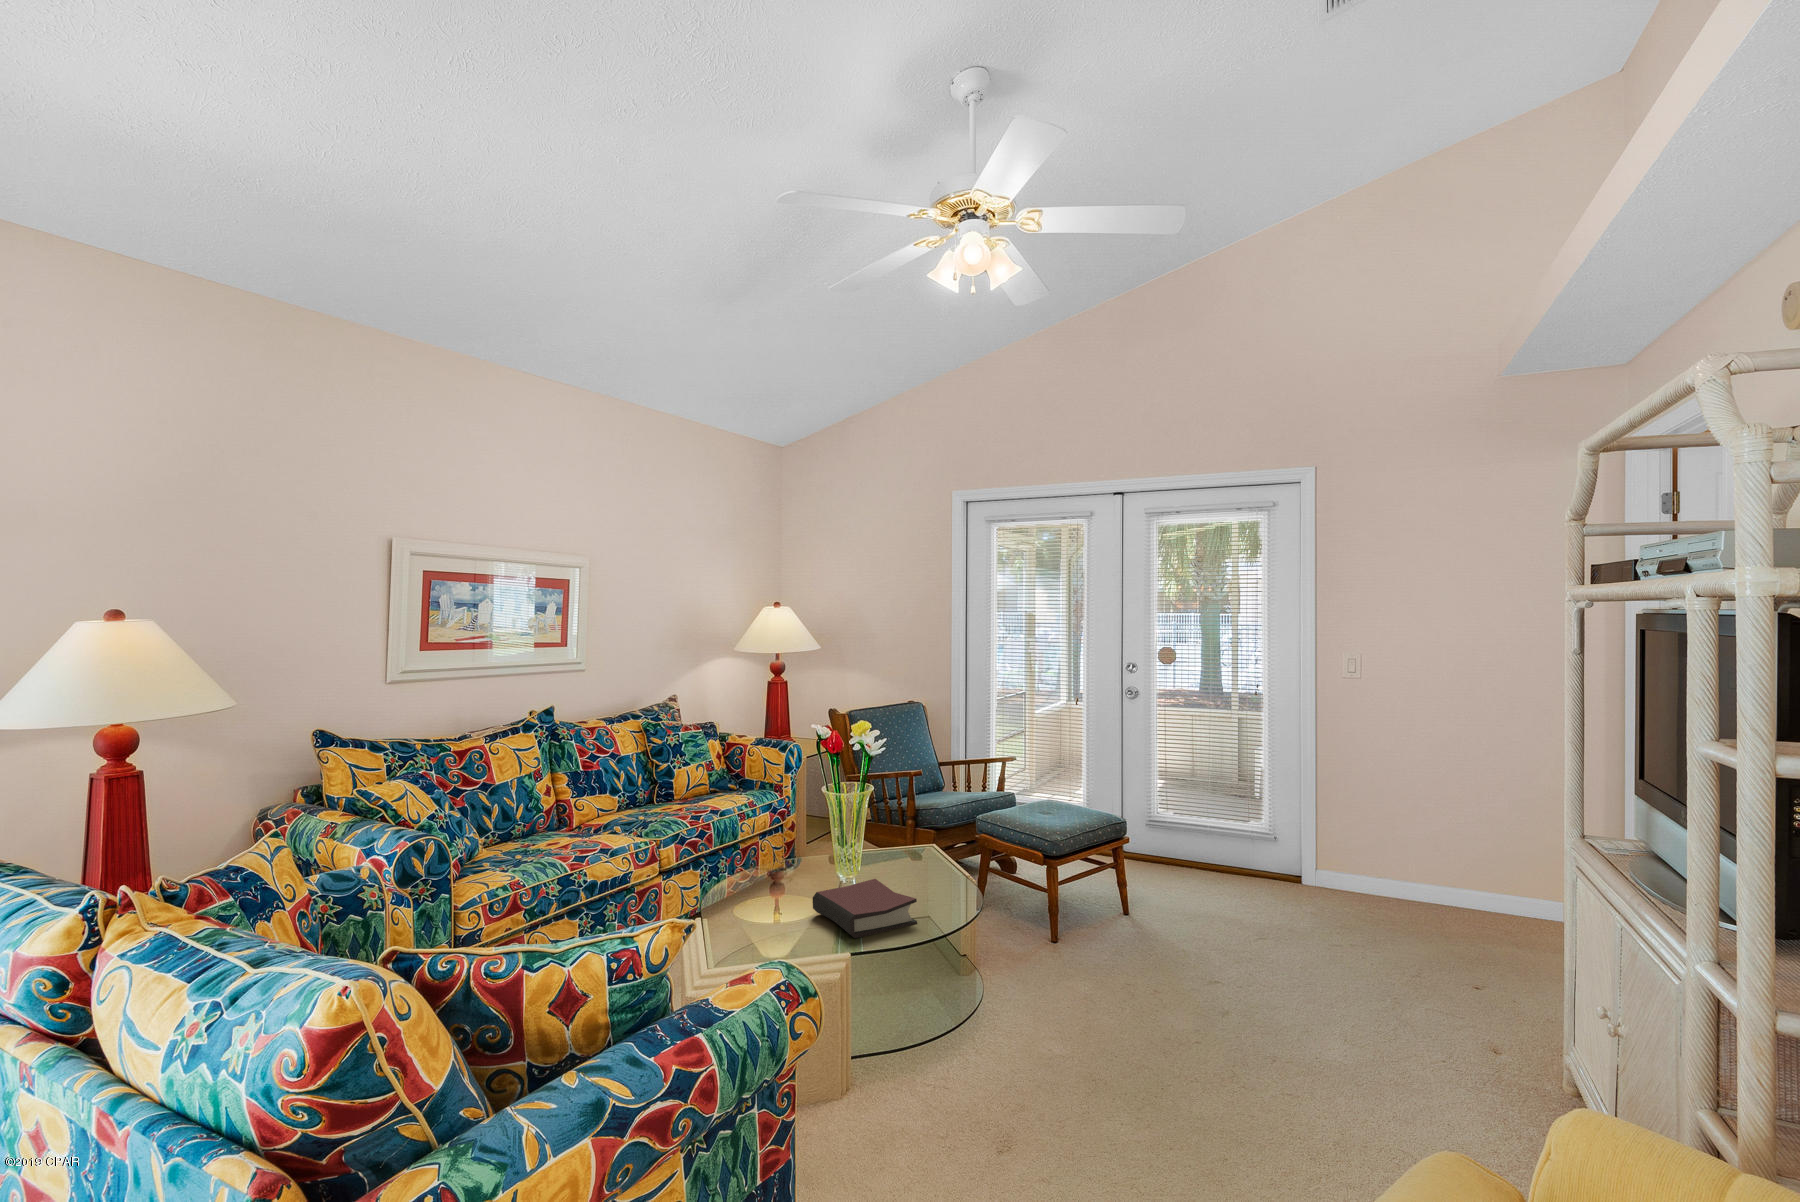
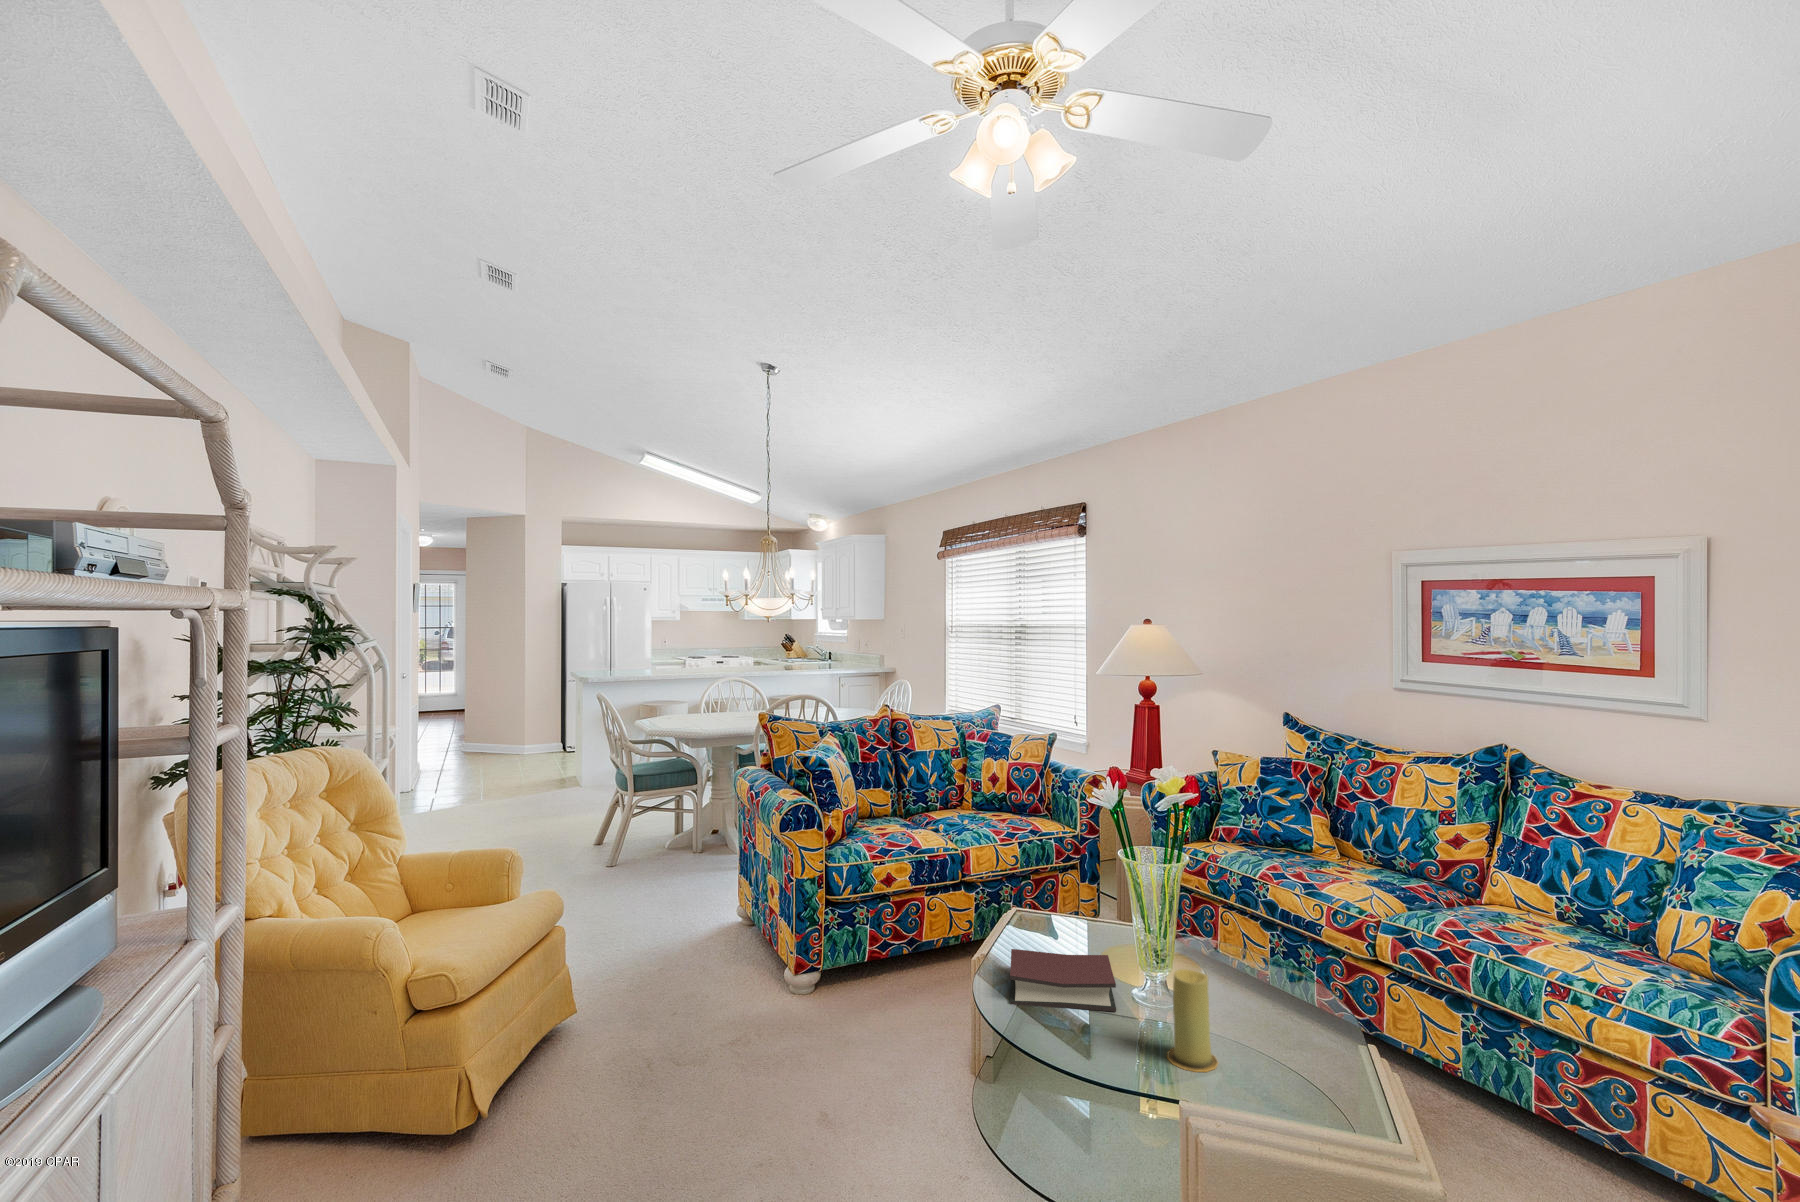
candle: none [898,821,929,882] -> present [1167,969,1218,1072]

